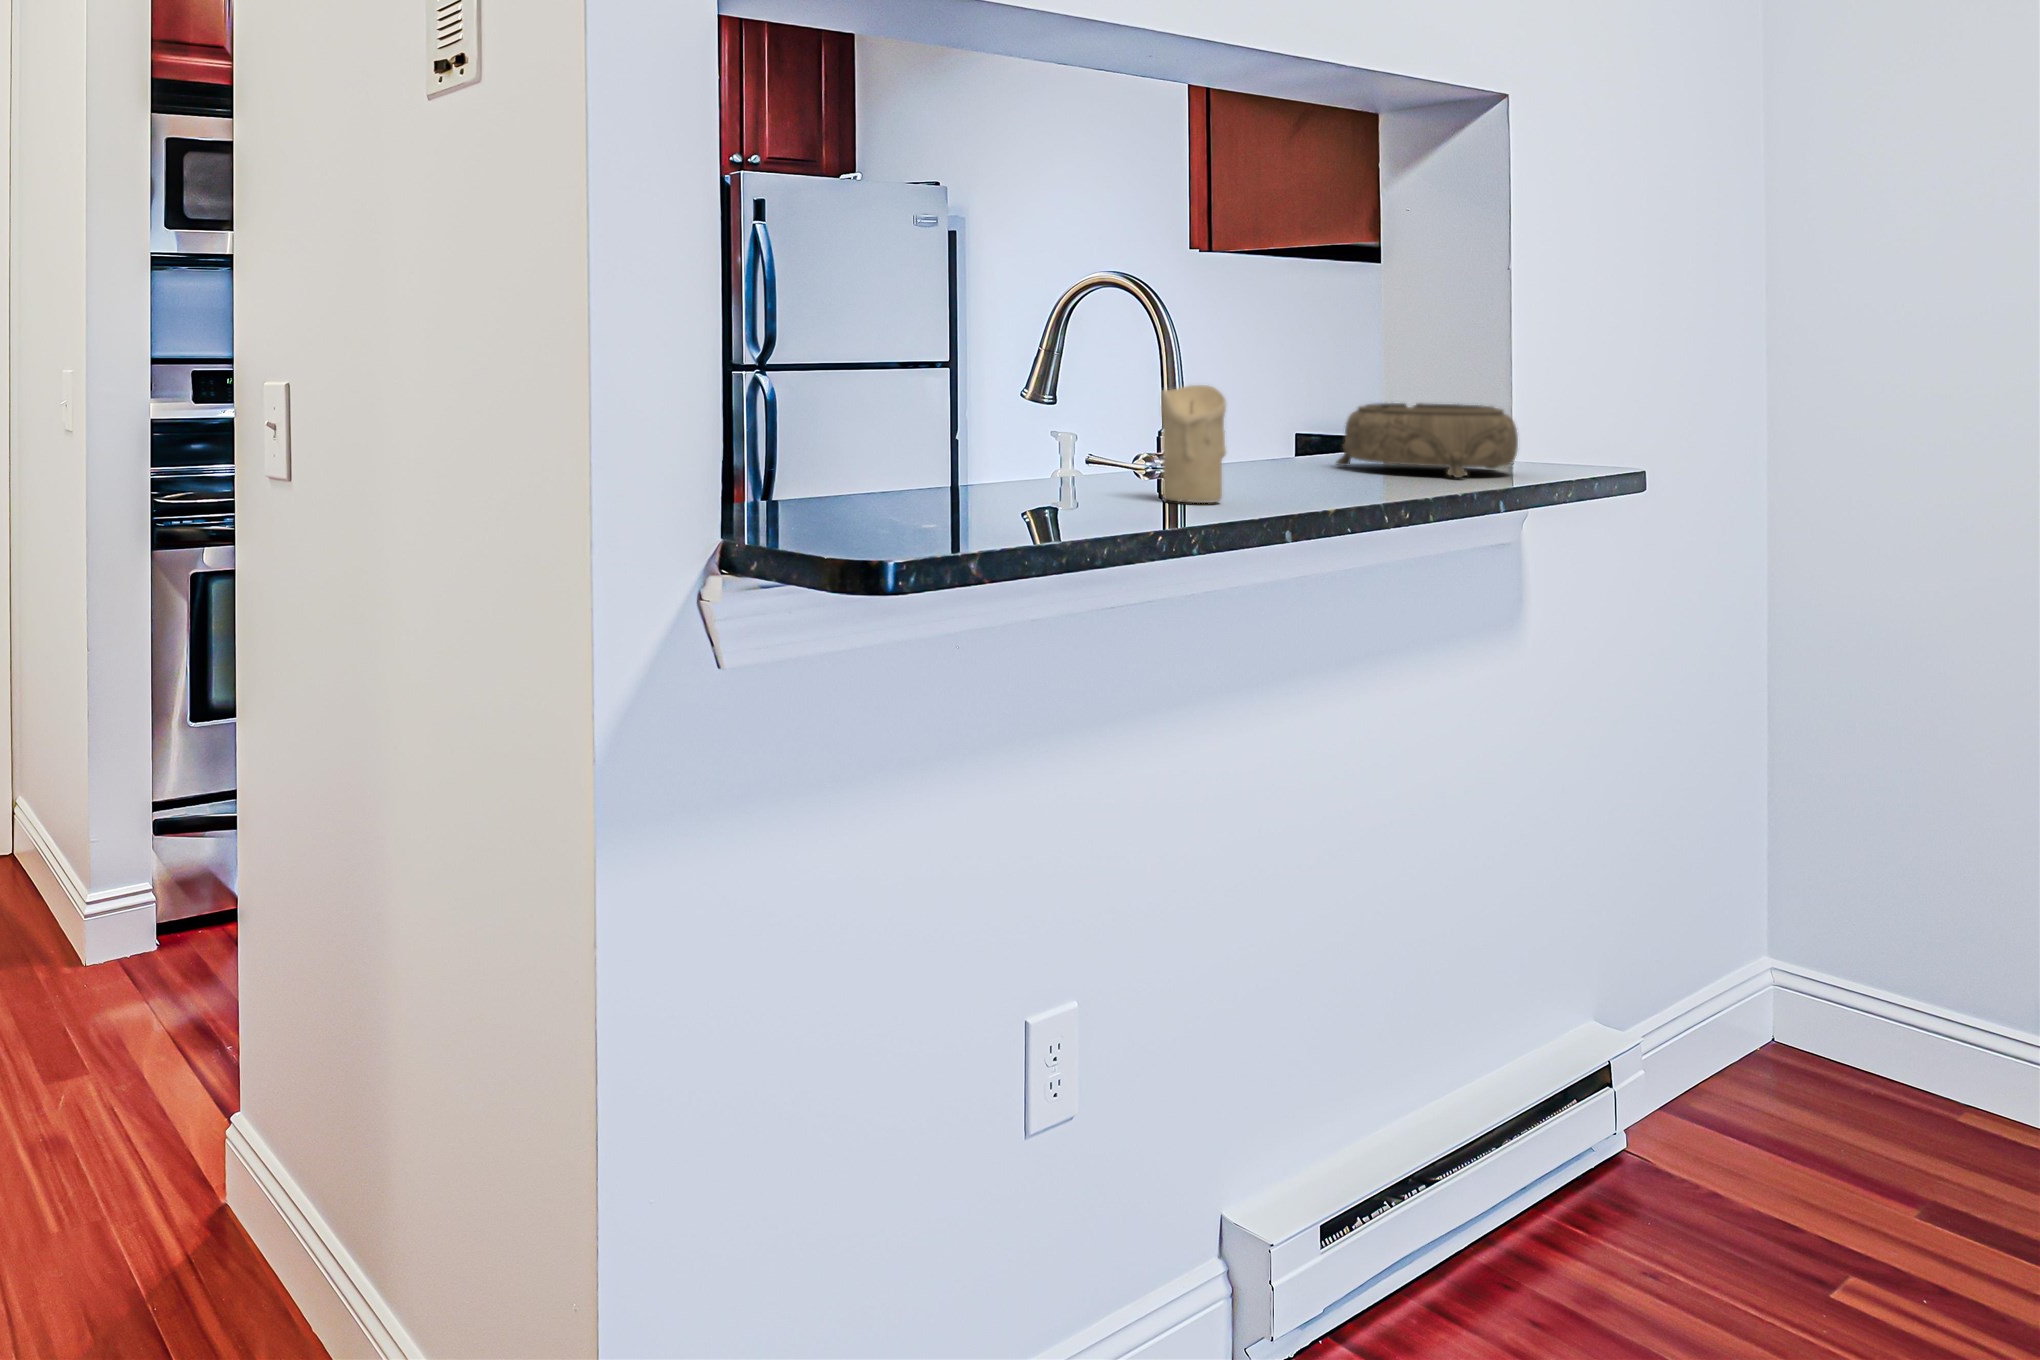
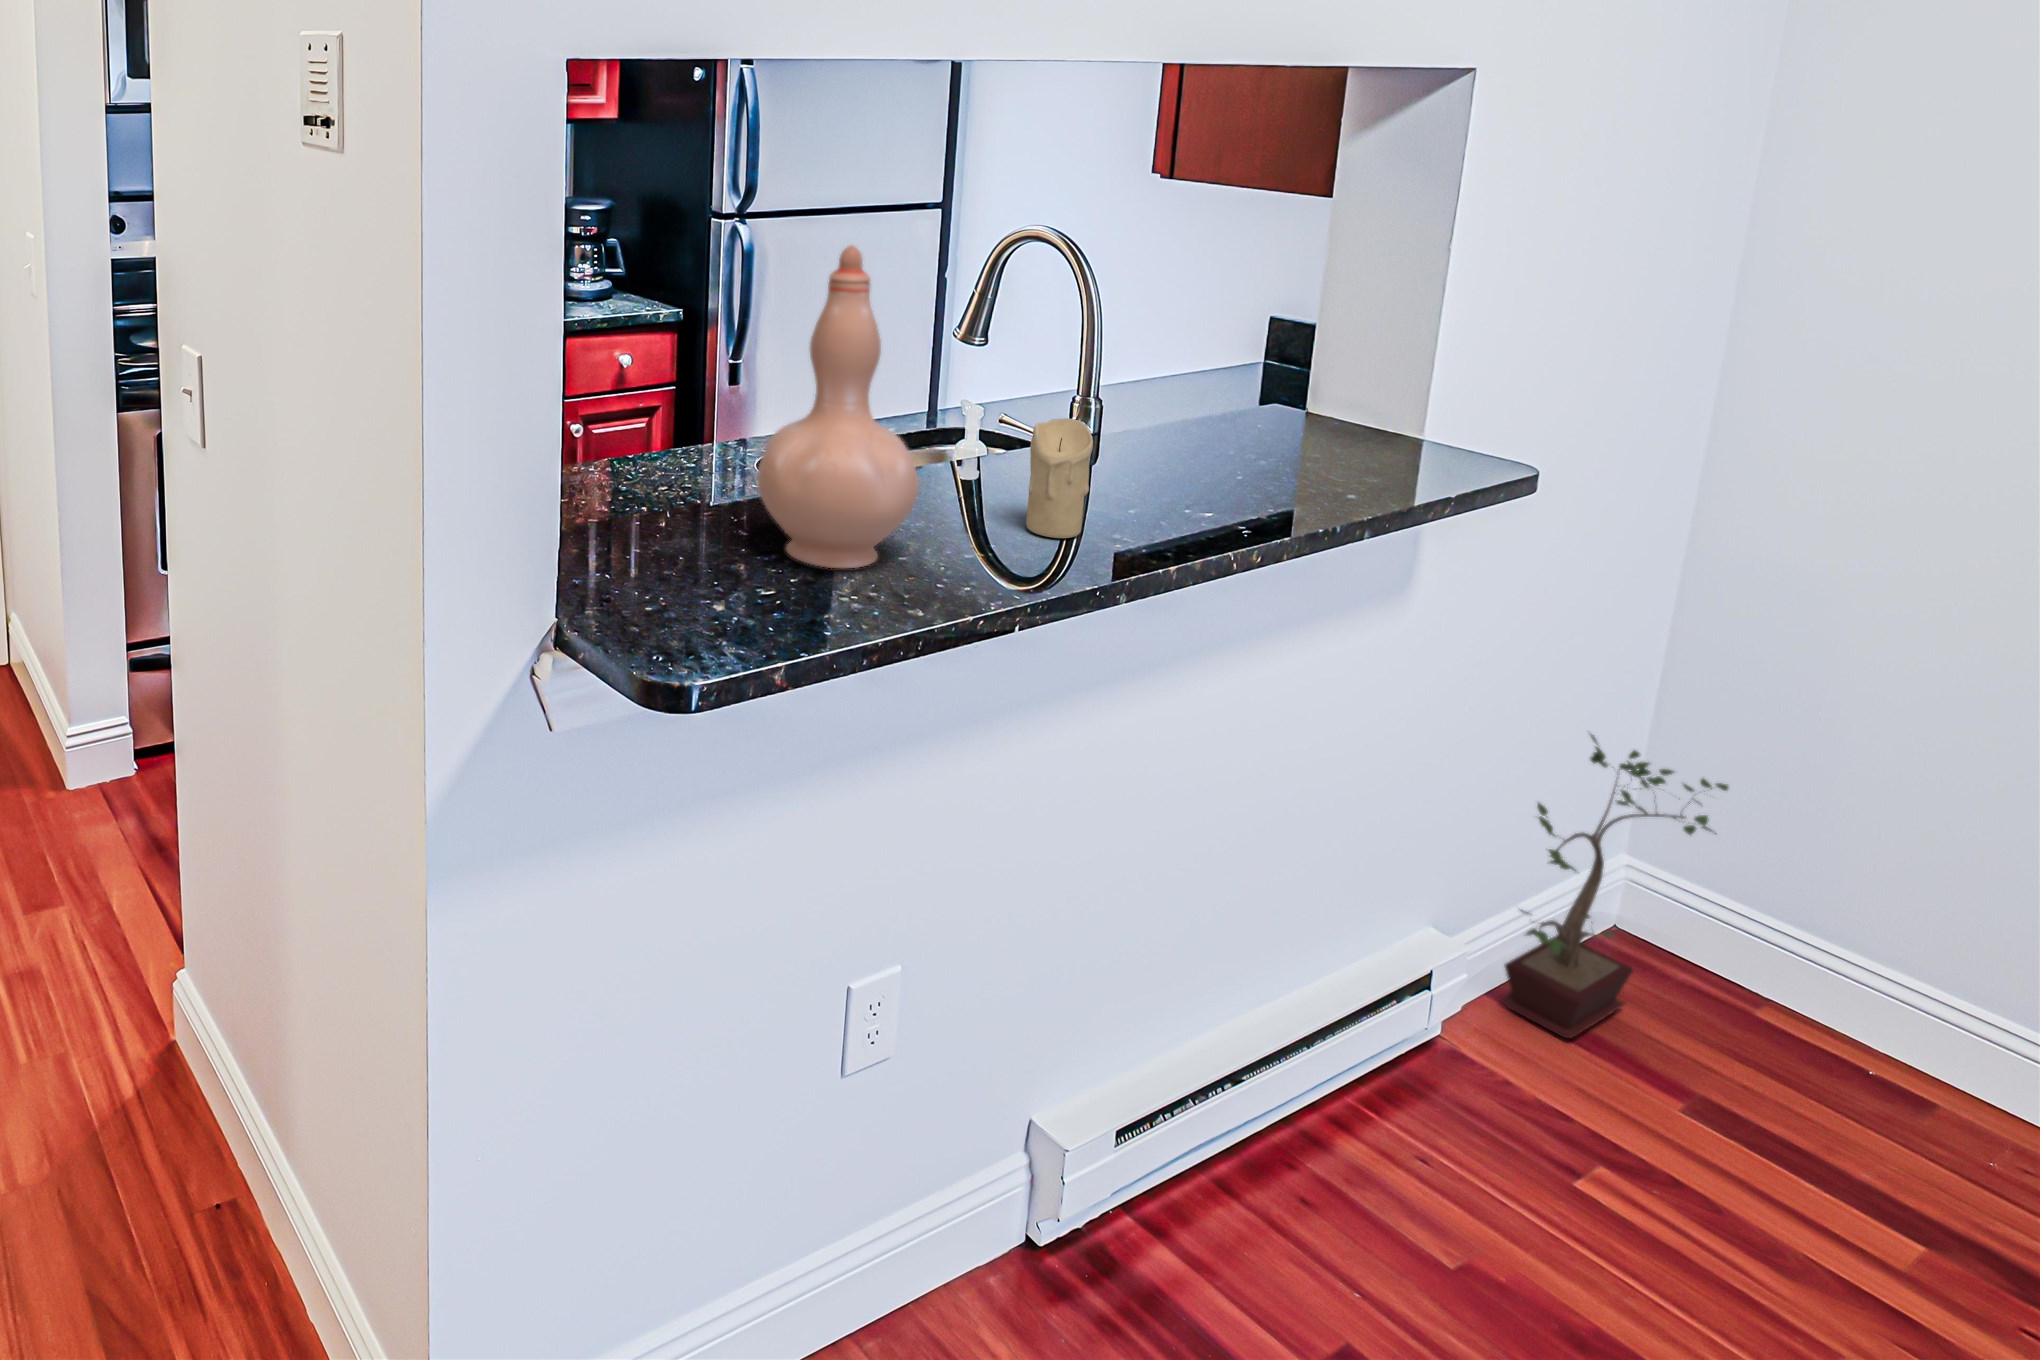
vase: none [892,185,1065,515] -> present [757,245,919,568]
decorative bowl: present [1337,403,1518,478] -> none [1242,379,1416,476]
potted plant: none [1676,797,1875,1150] -> present [1499,735,1728,1038]

